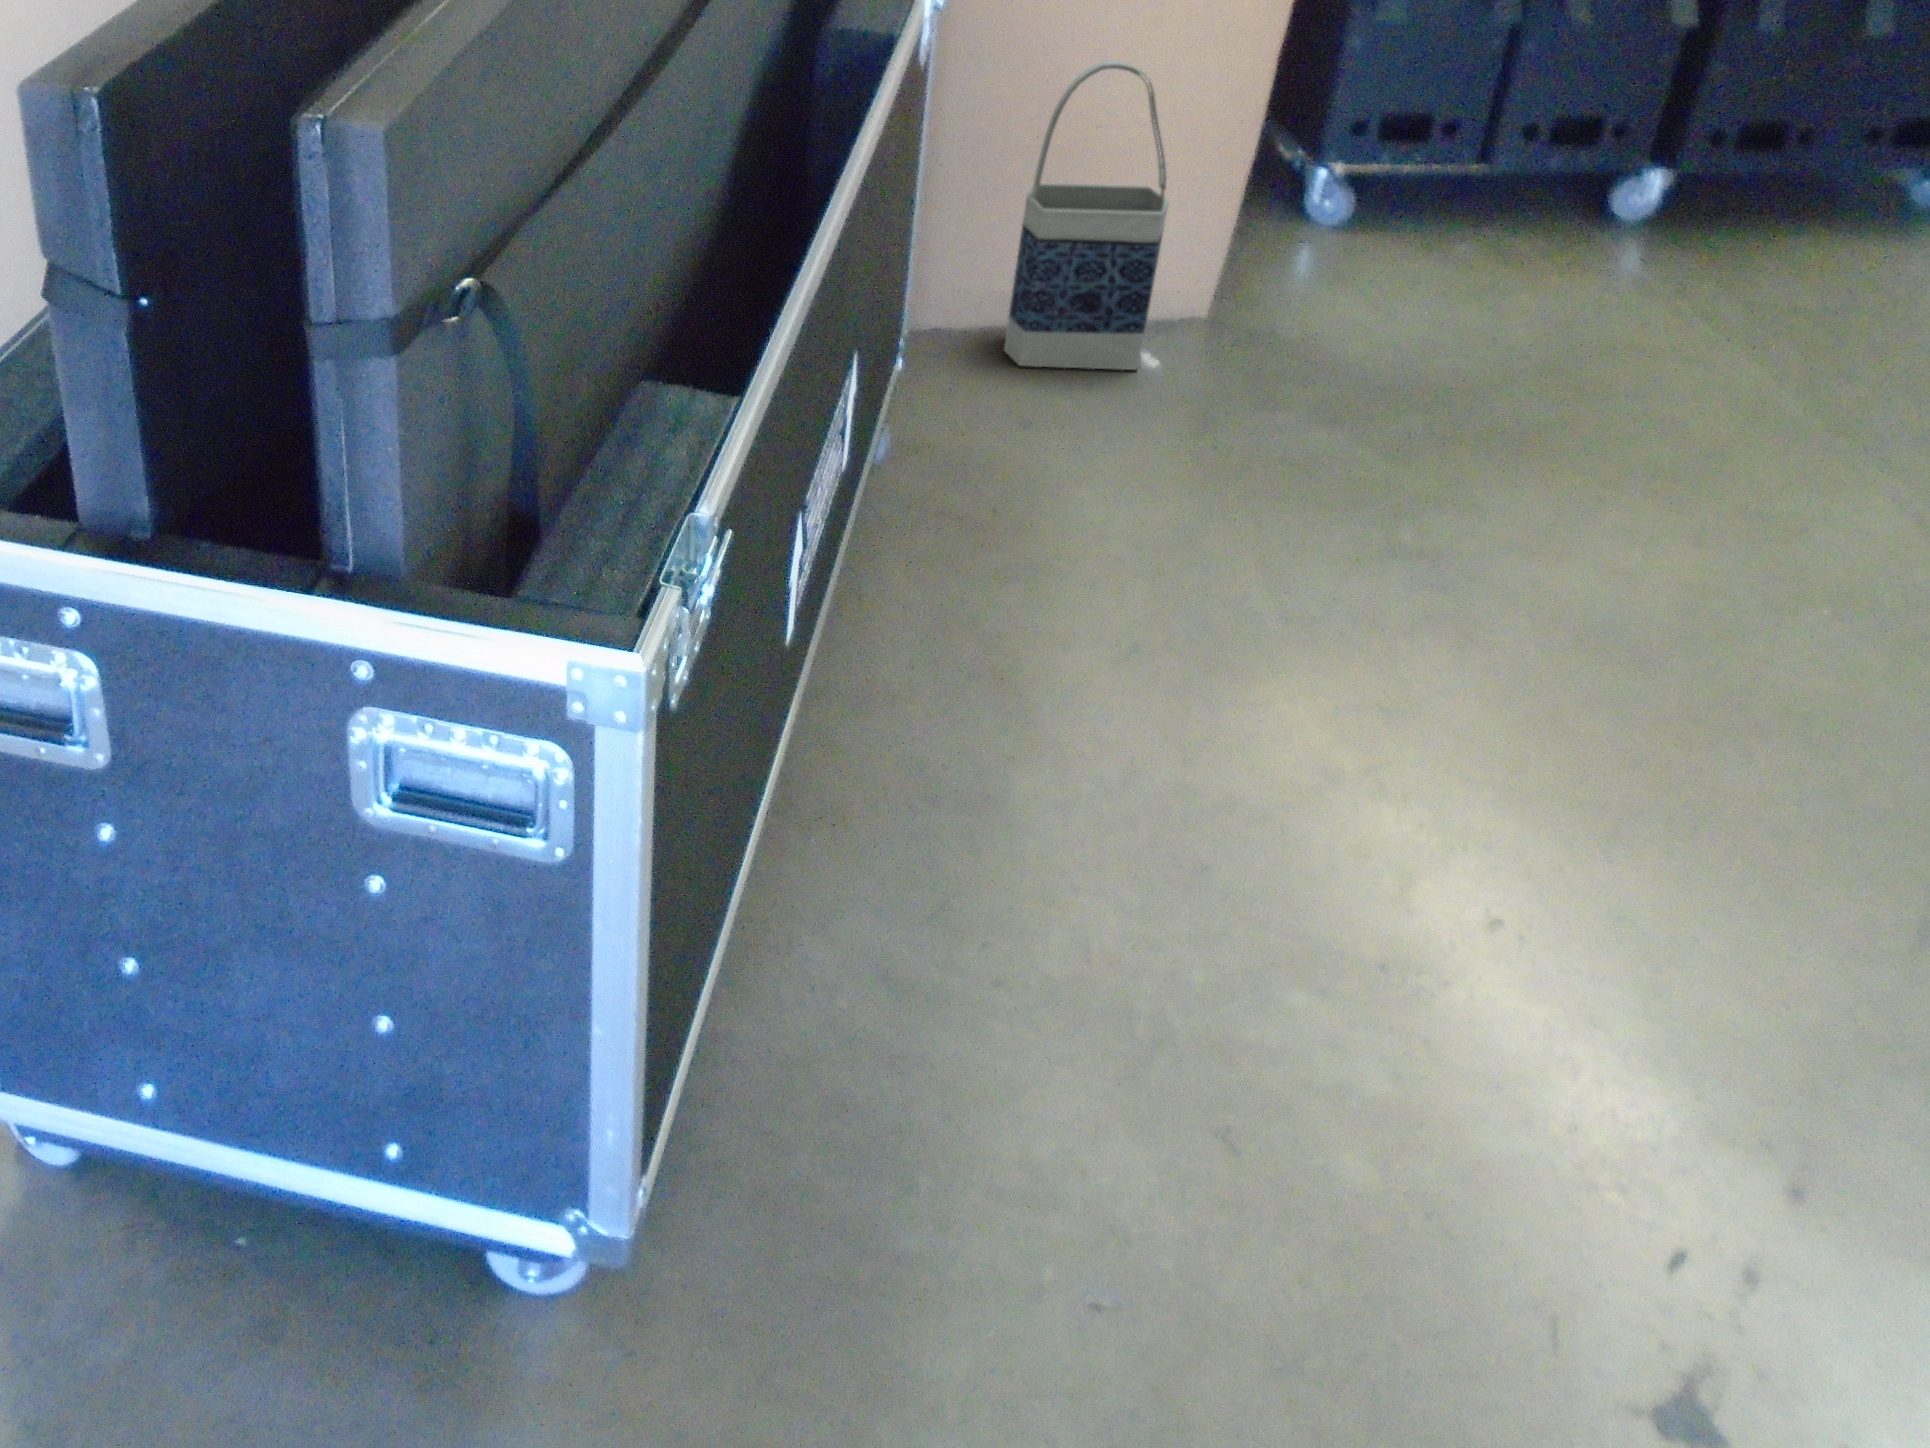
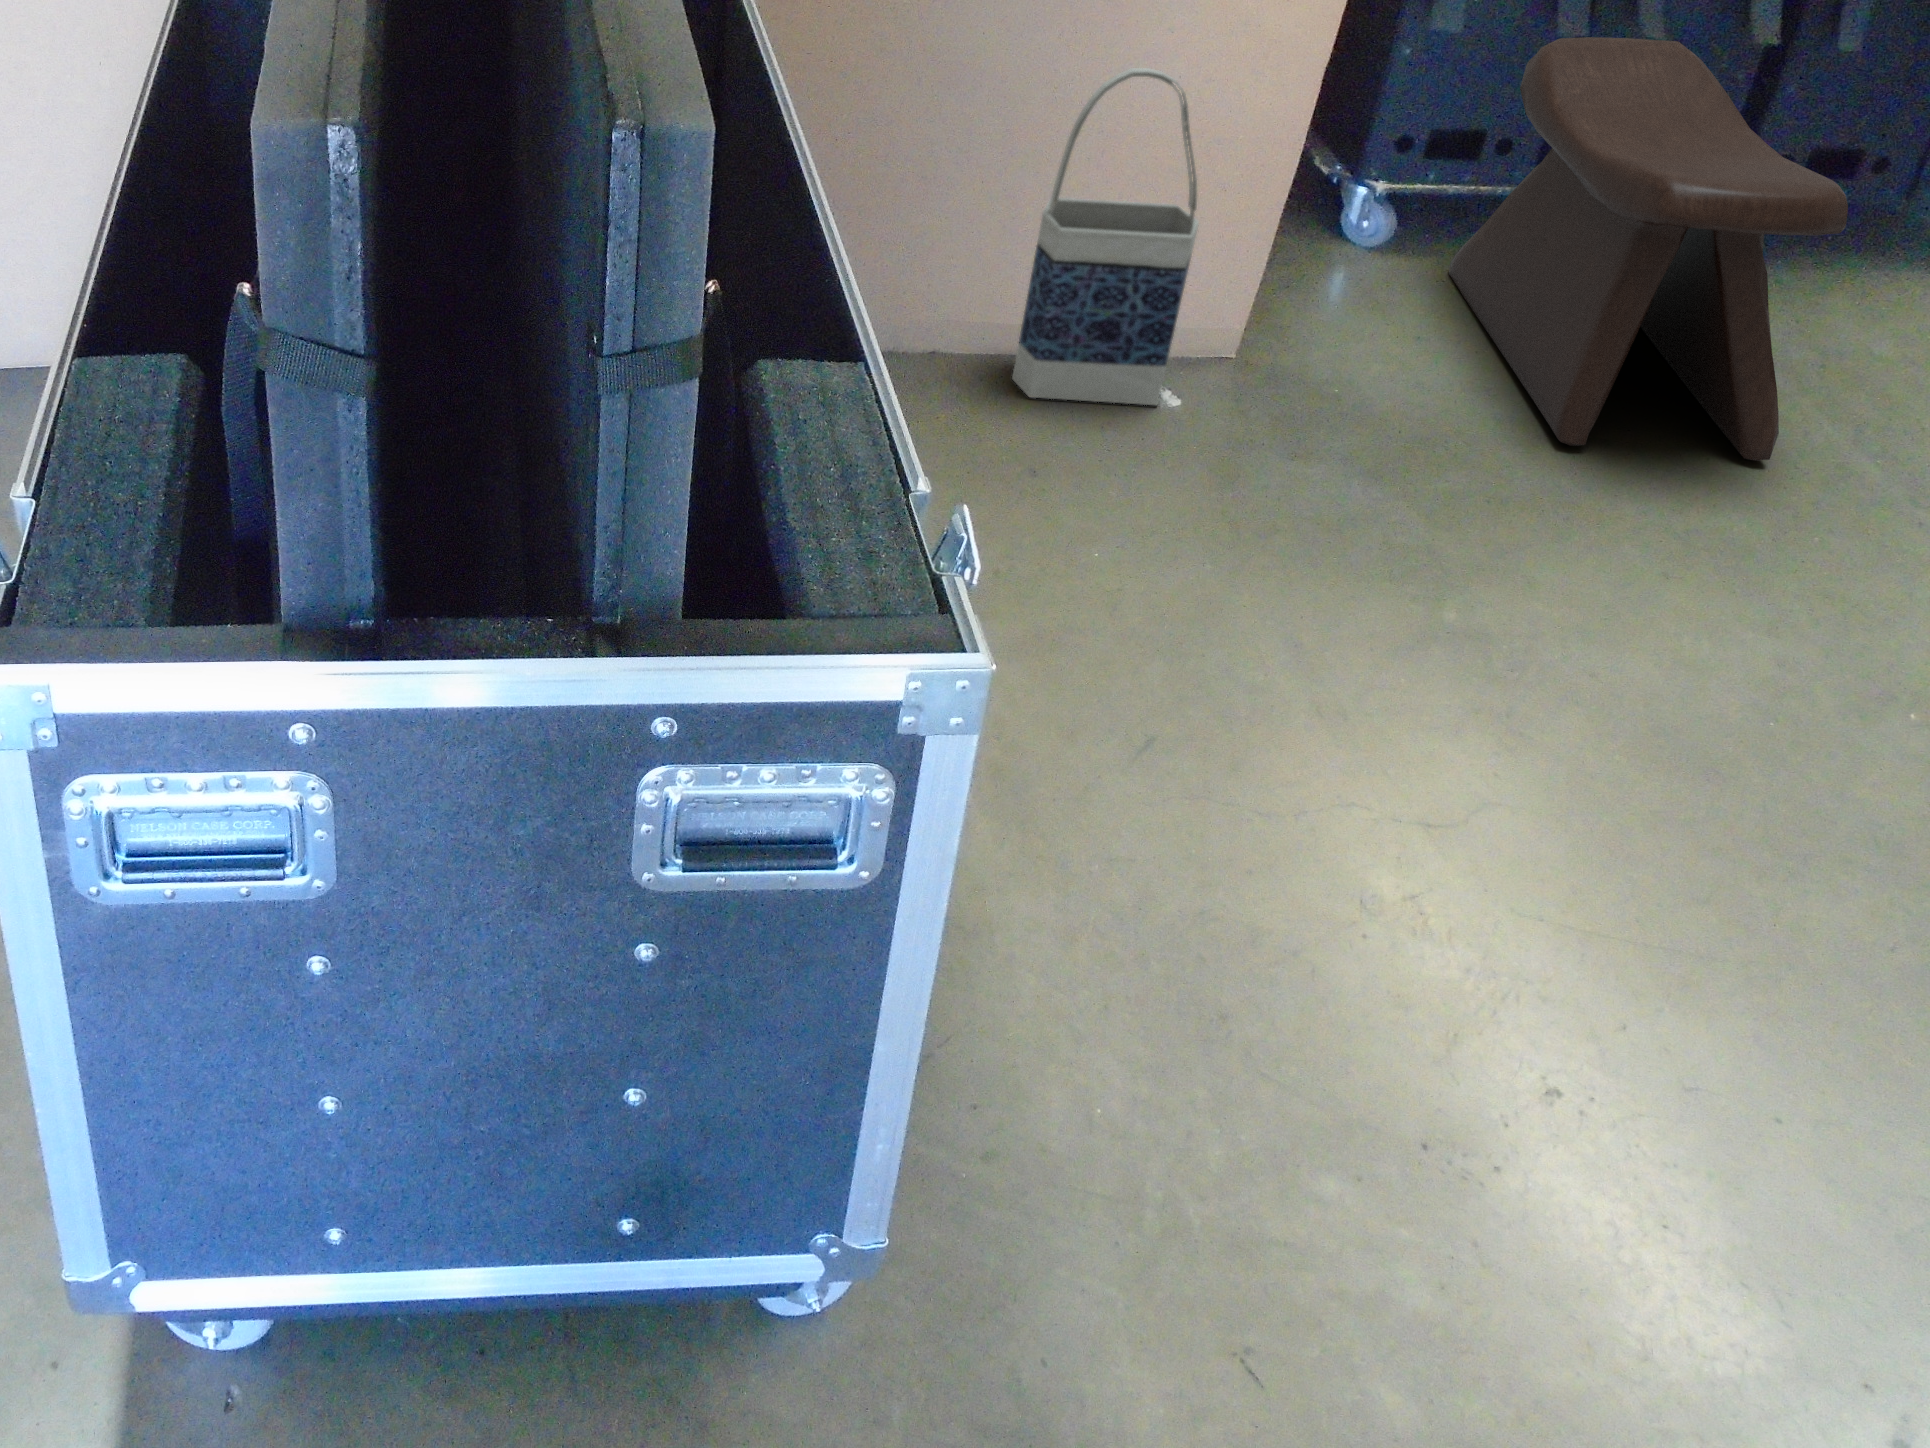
stool: none [1404,25,1755,404] -> present [1449,37,1848,461]

